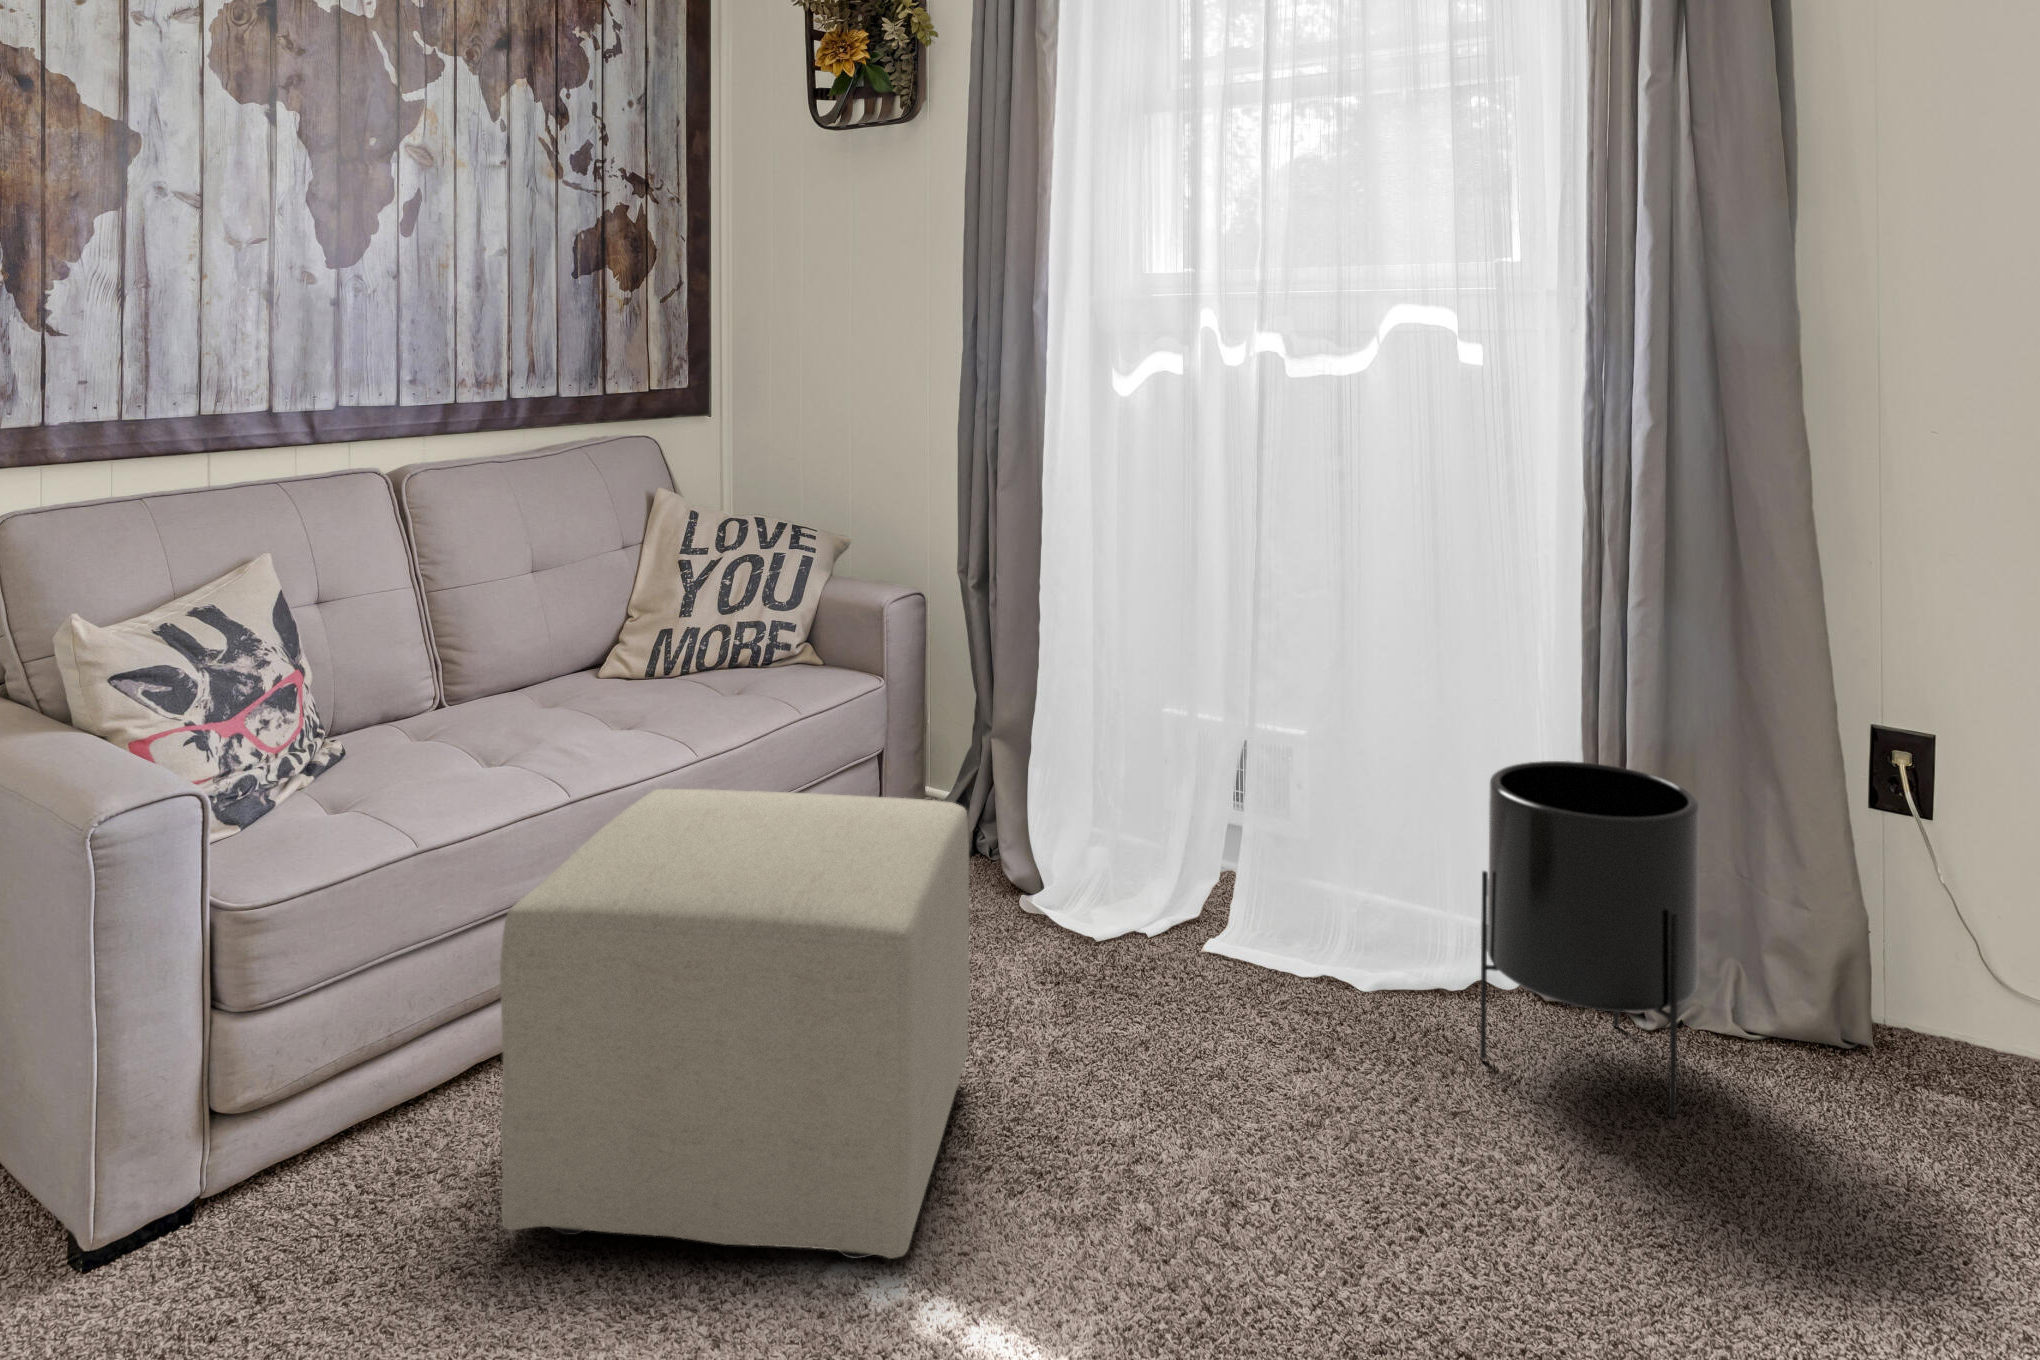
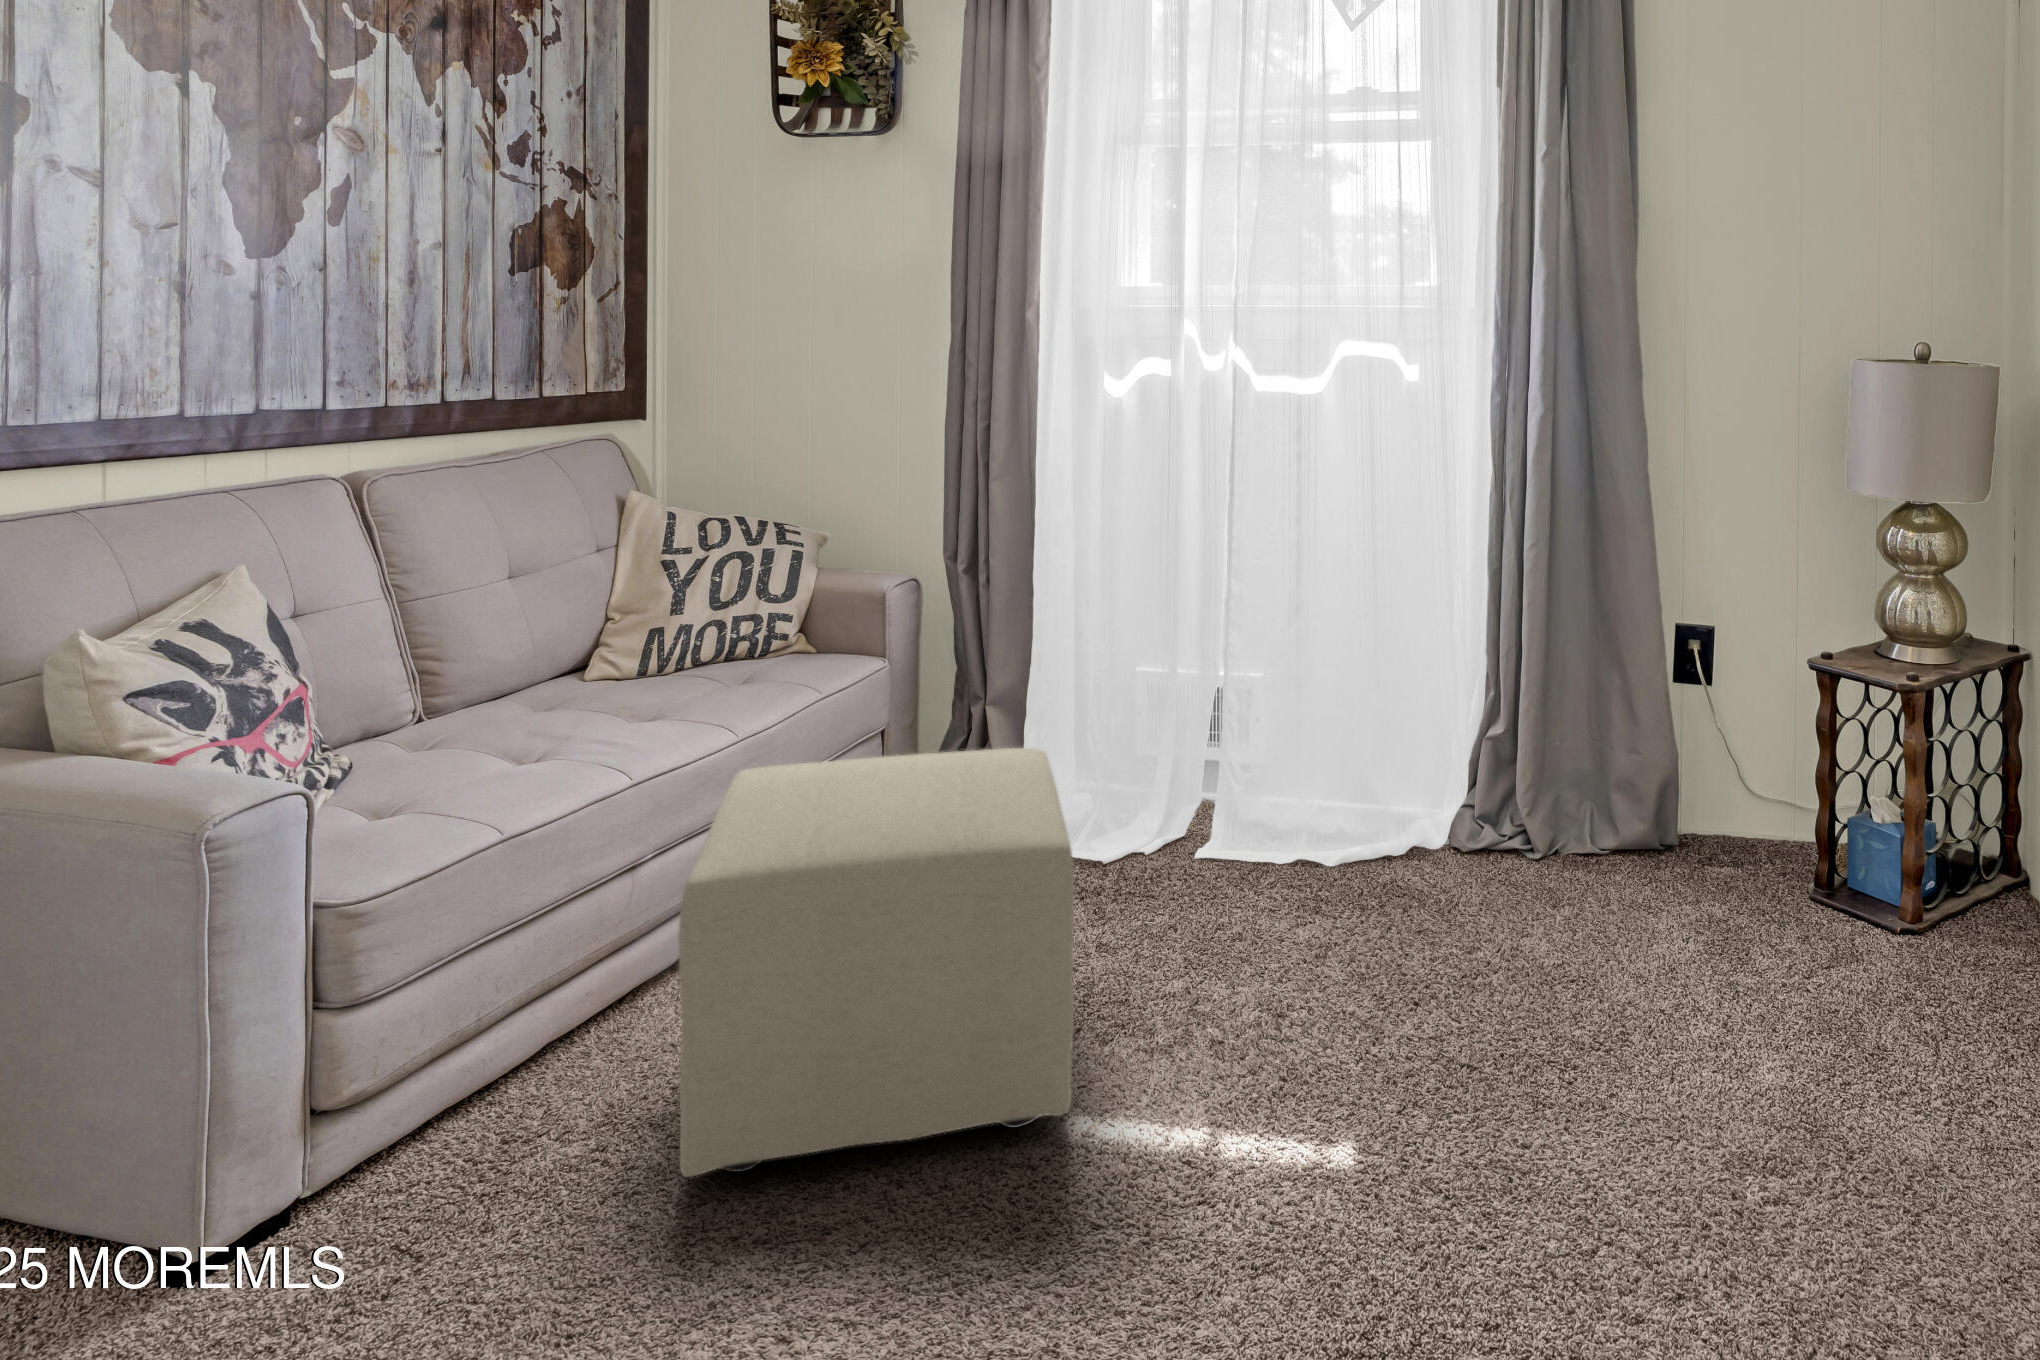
planter: present [1480,761,1699,1118] -> none [1431,666,1580,910]

